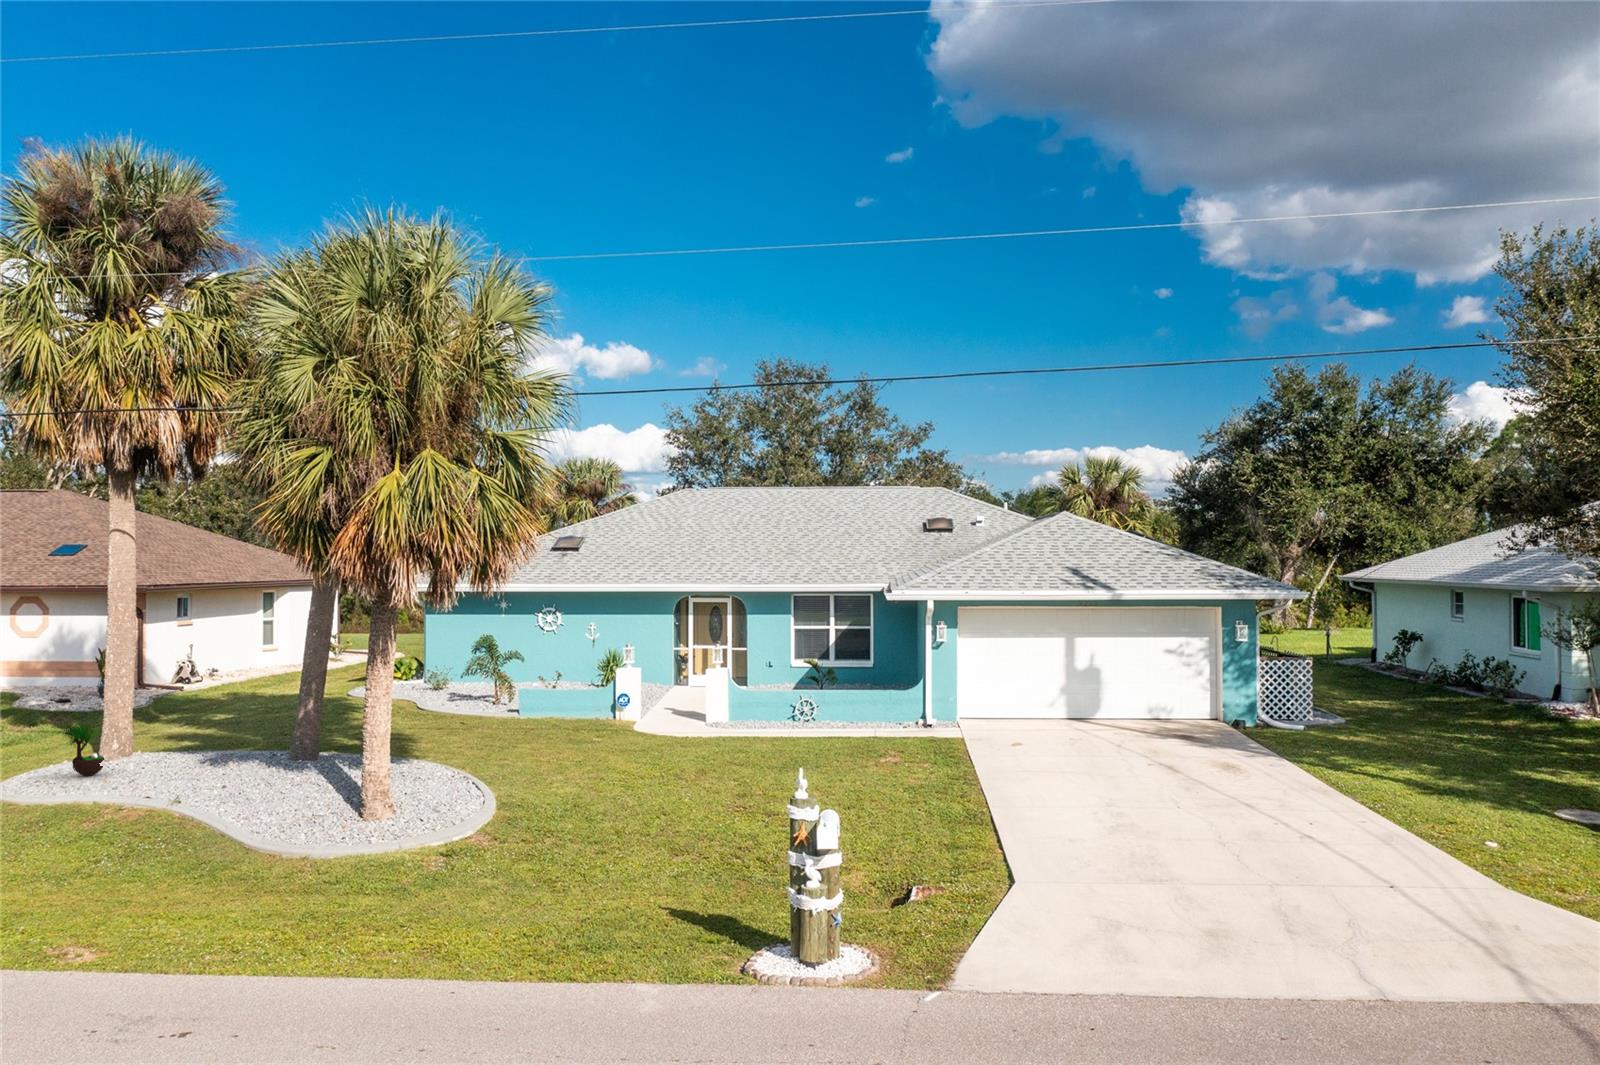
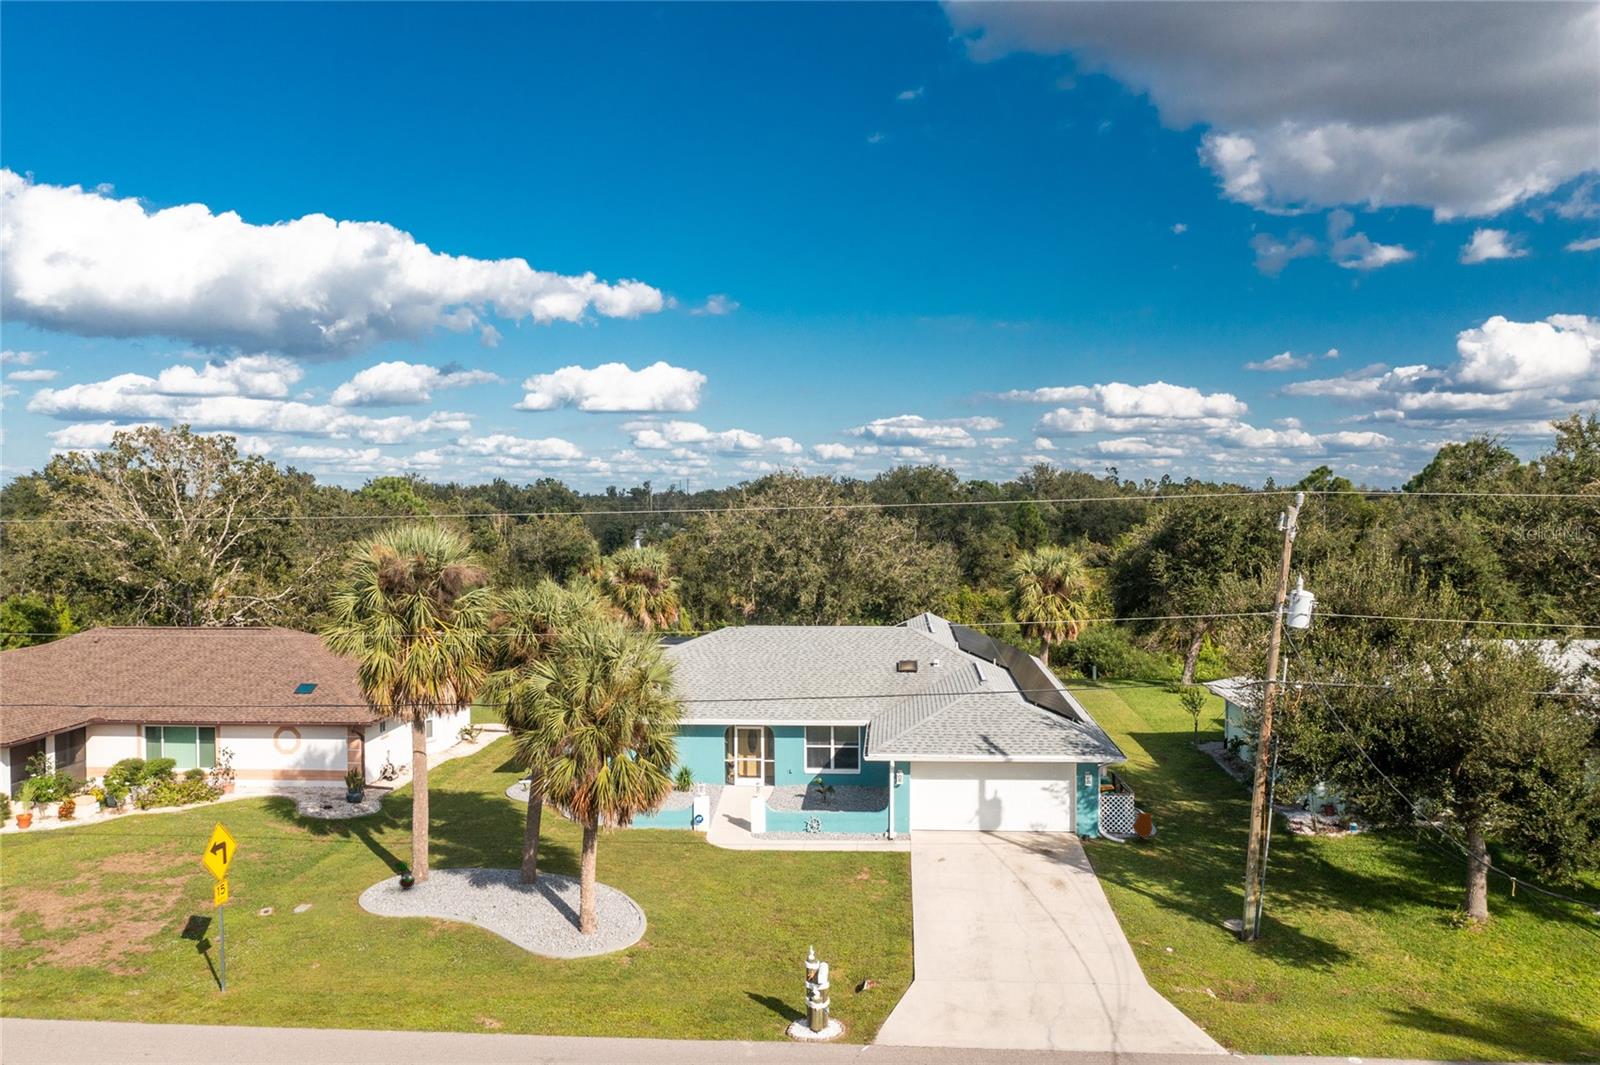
lounge chair: none [1309,681,1352,735] -> present [1133,813,1153,842]

